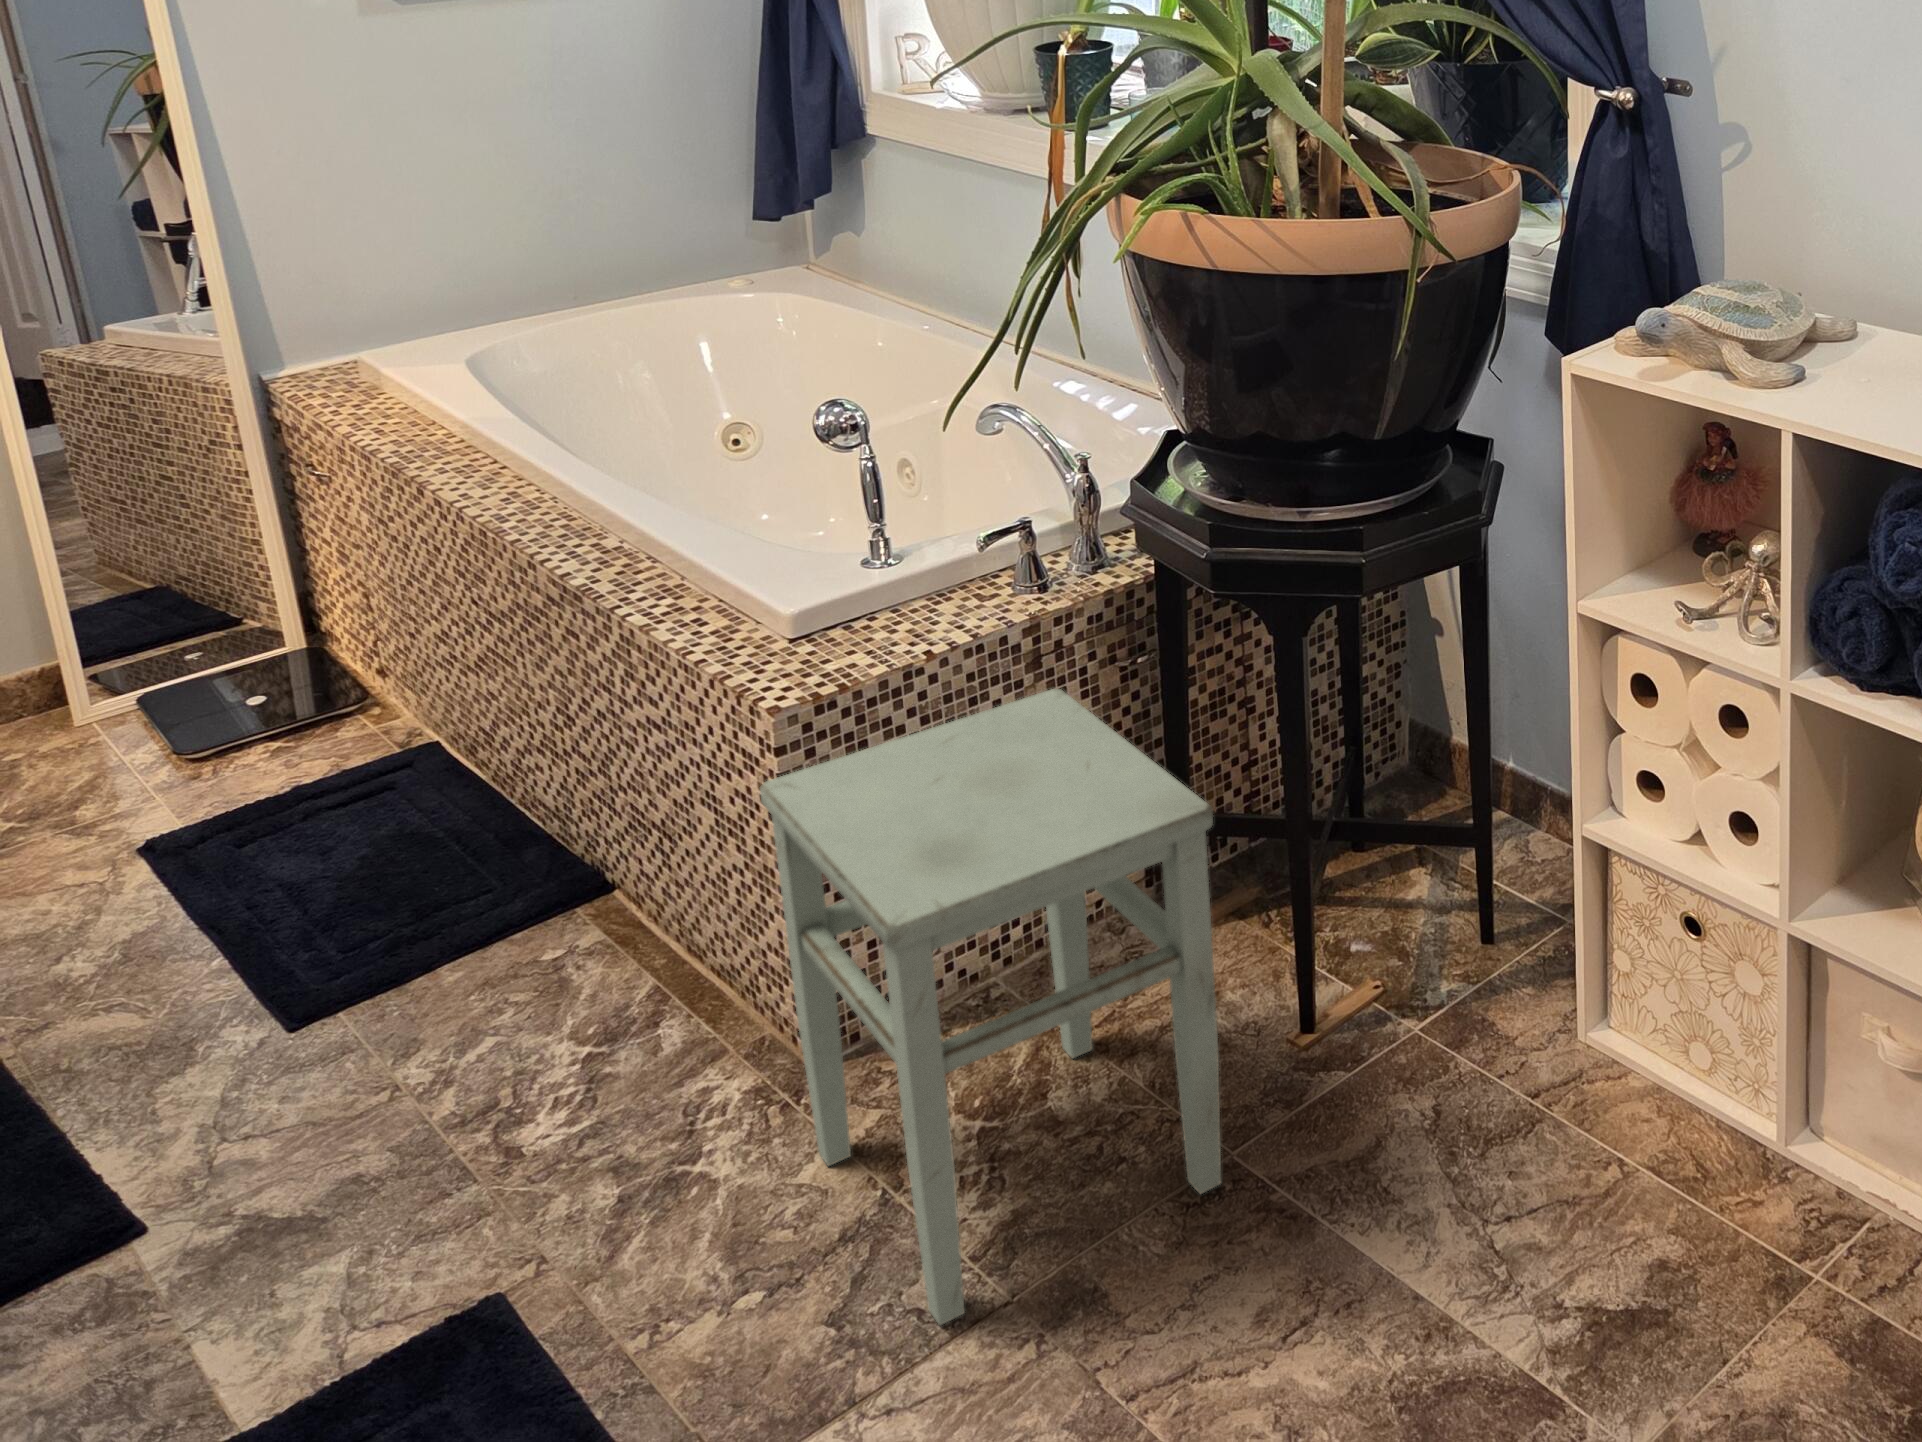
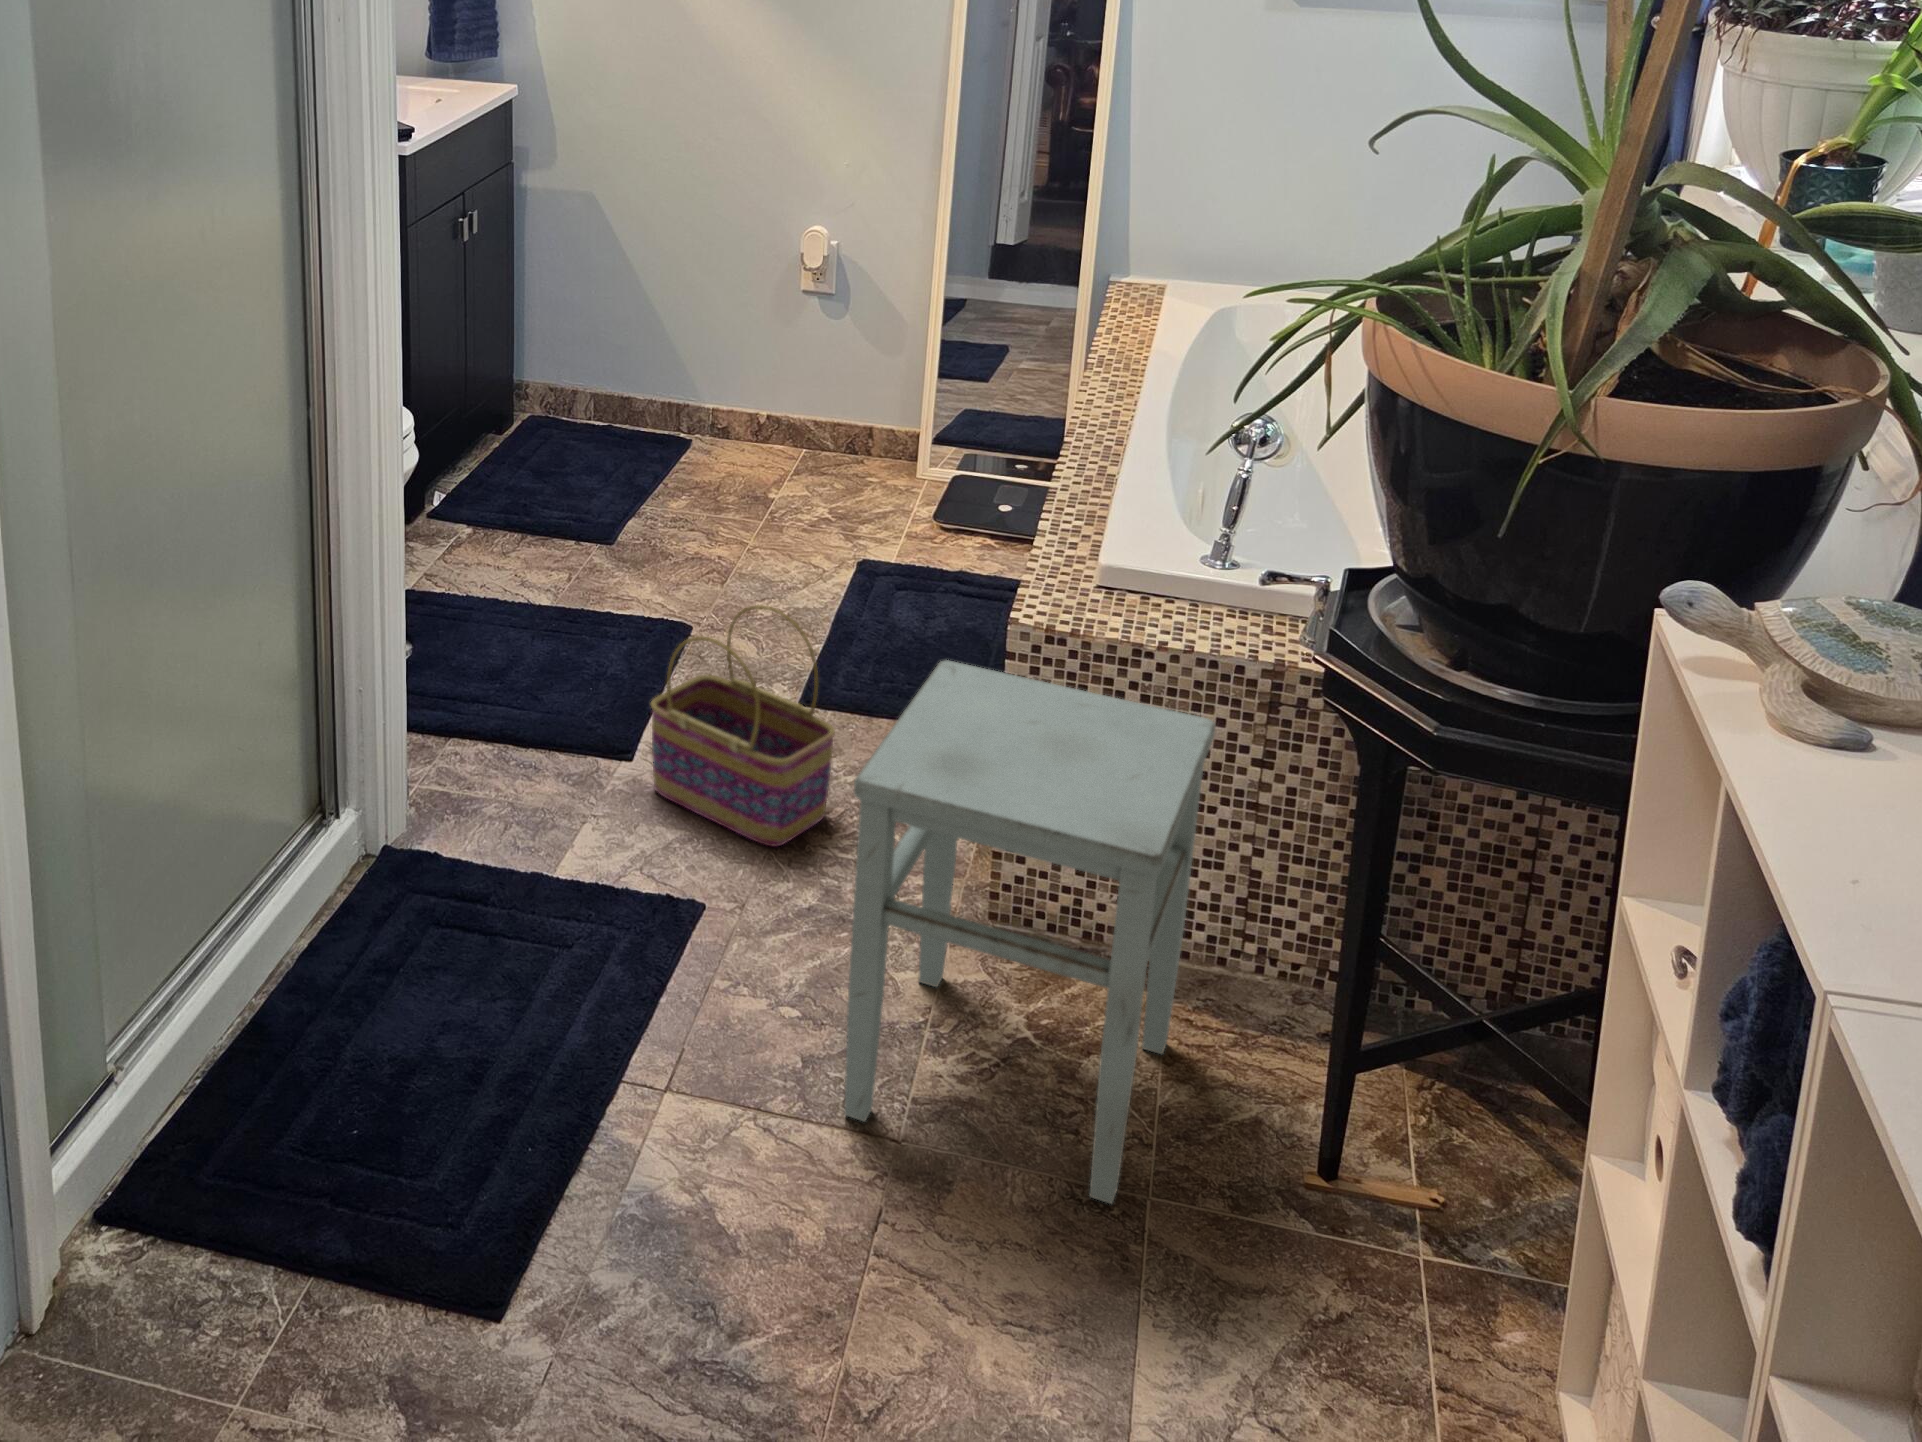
basket: none [203,888,508,1236] -> present [651,605,835,846]

